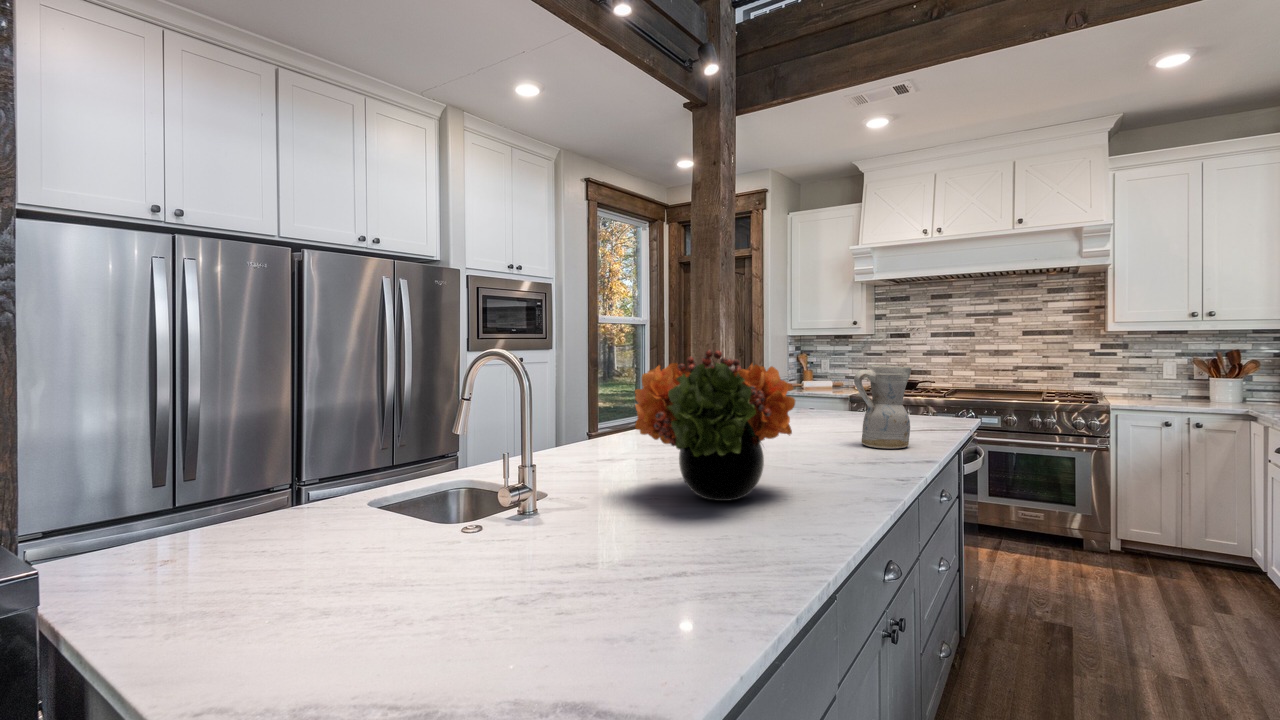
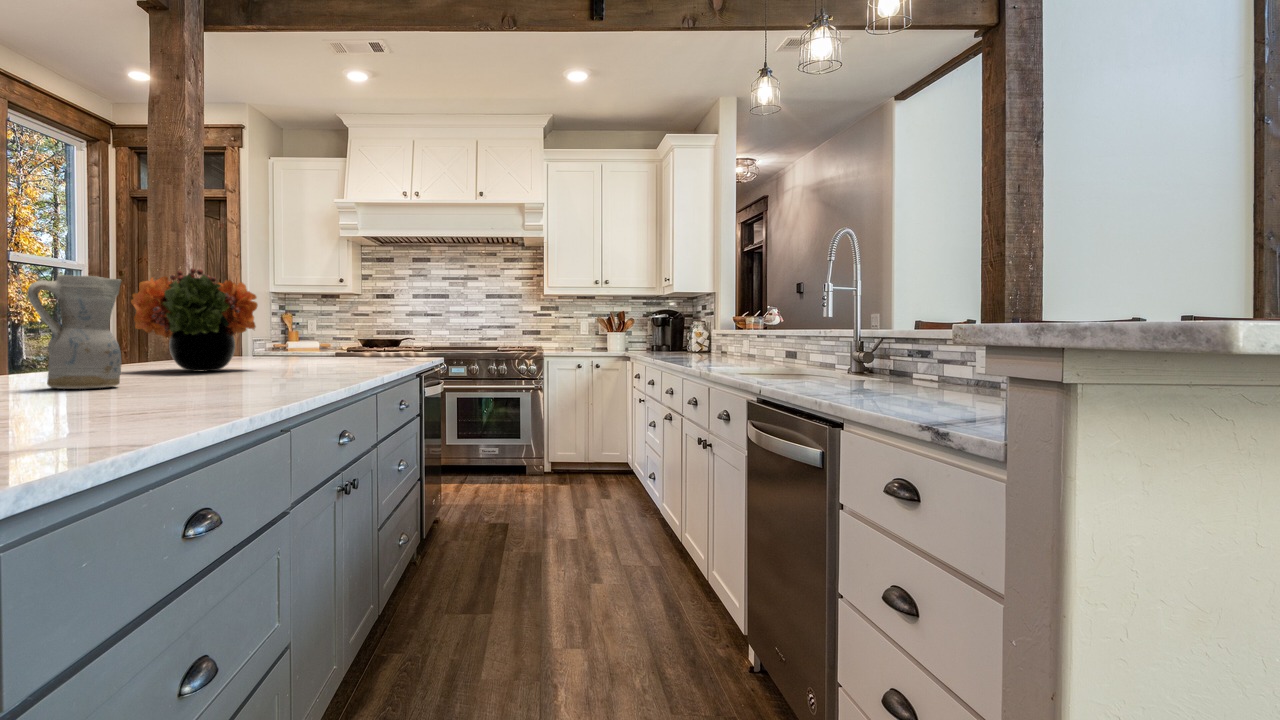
ceramic pitcher: present [854,365,911,449] -> present [28,275,122,389]

